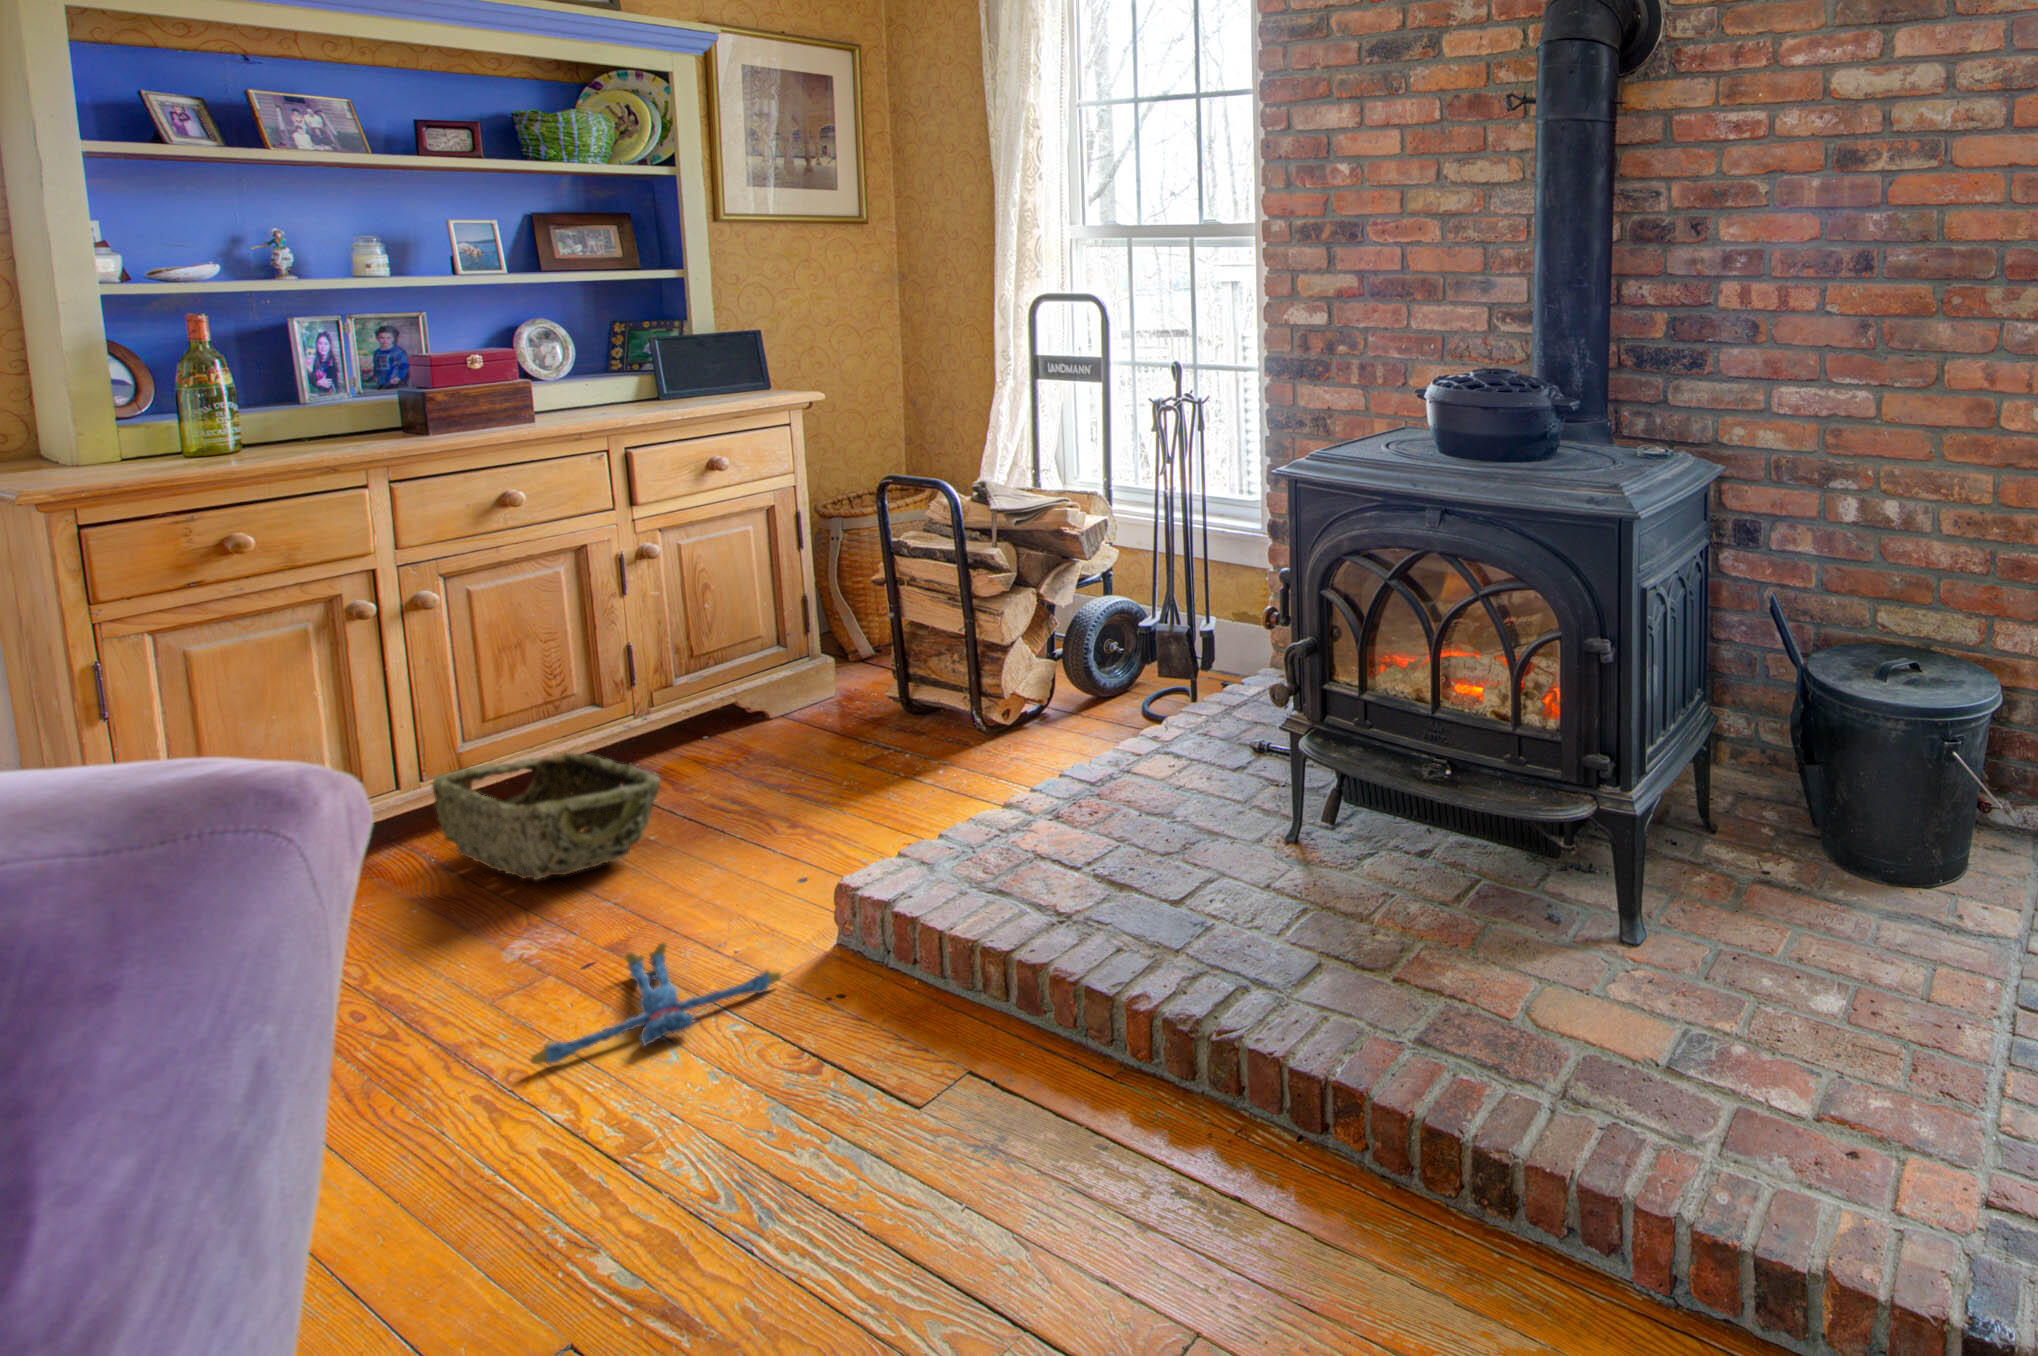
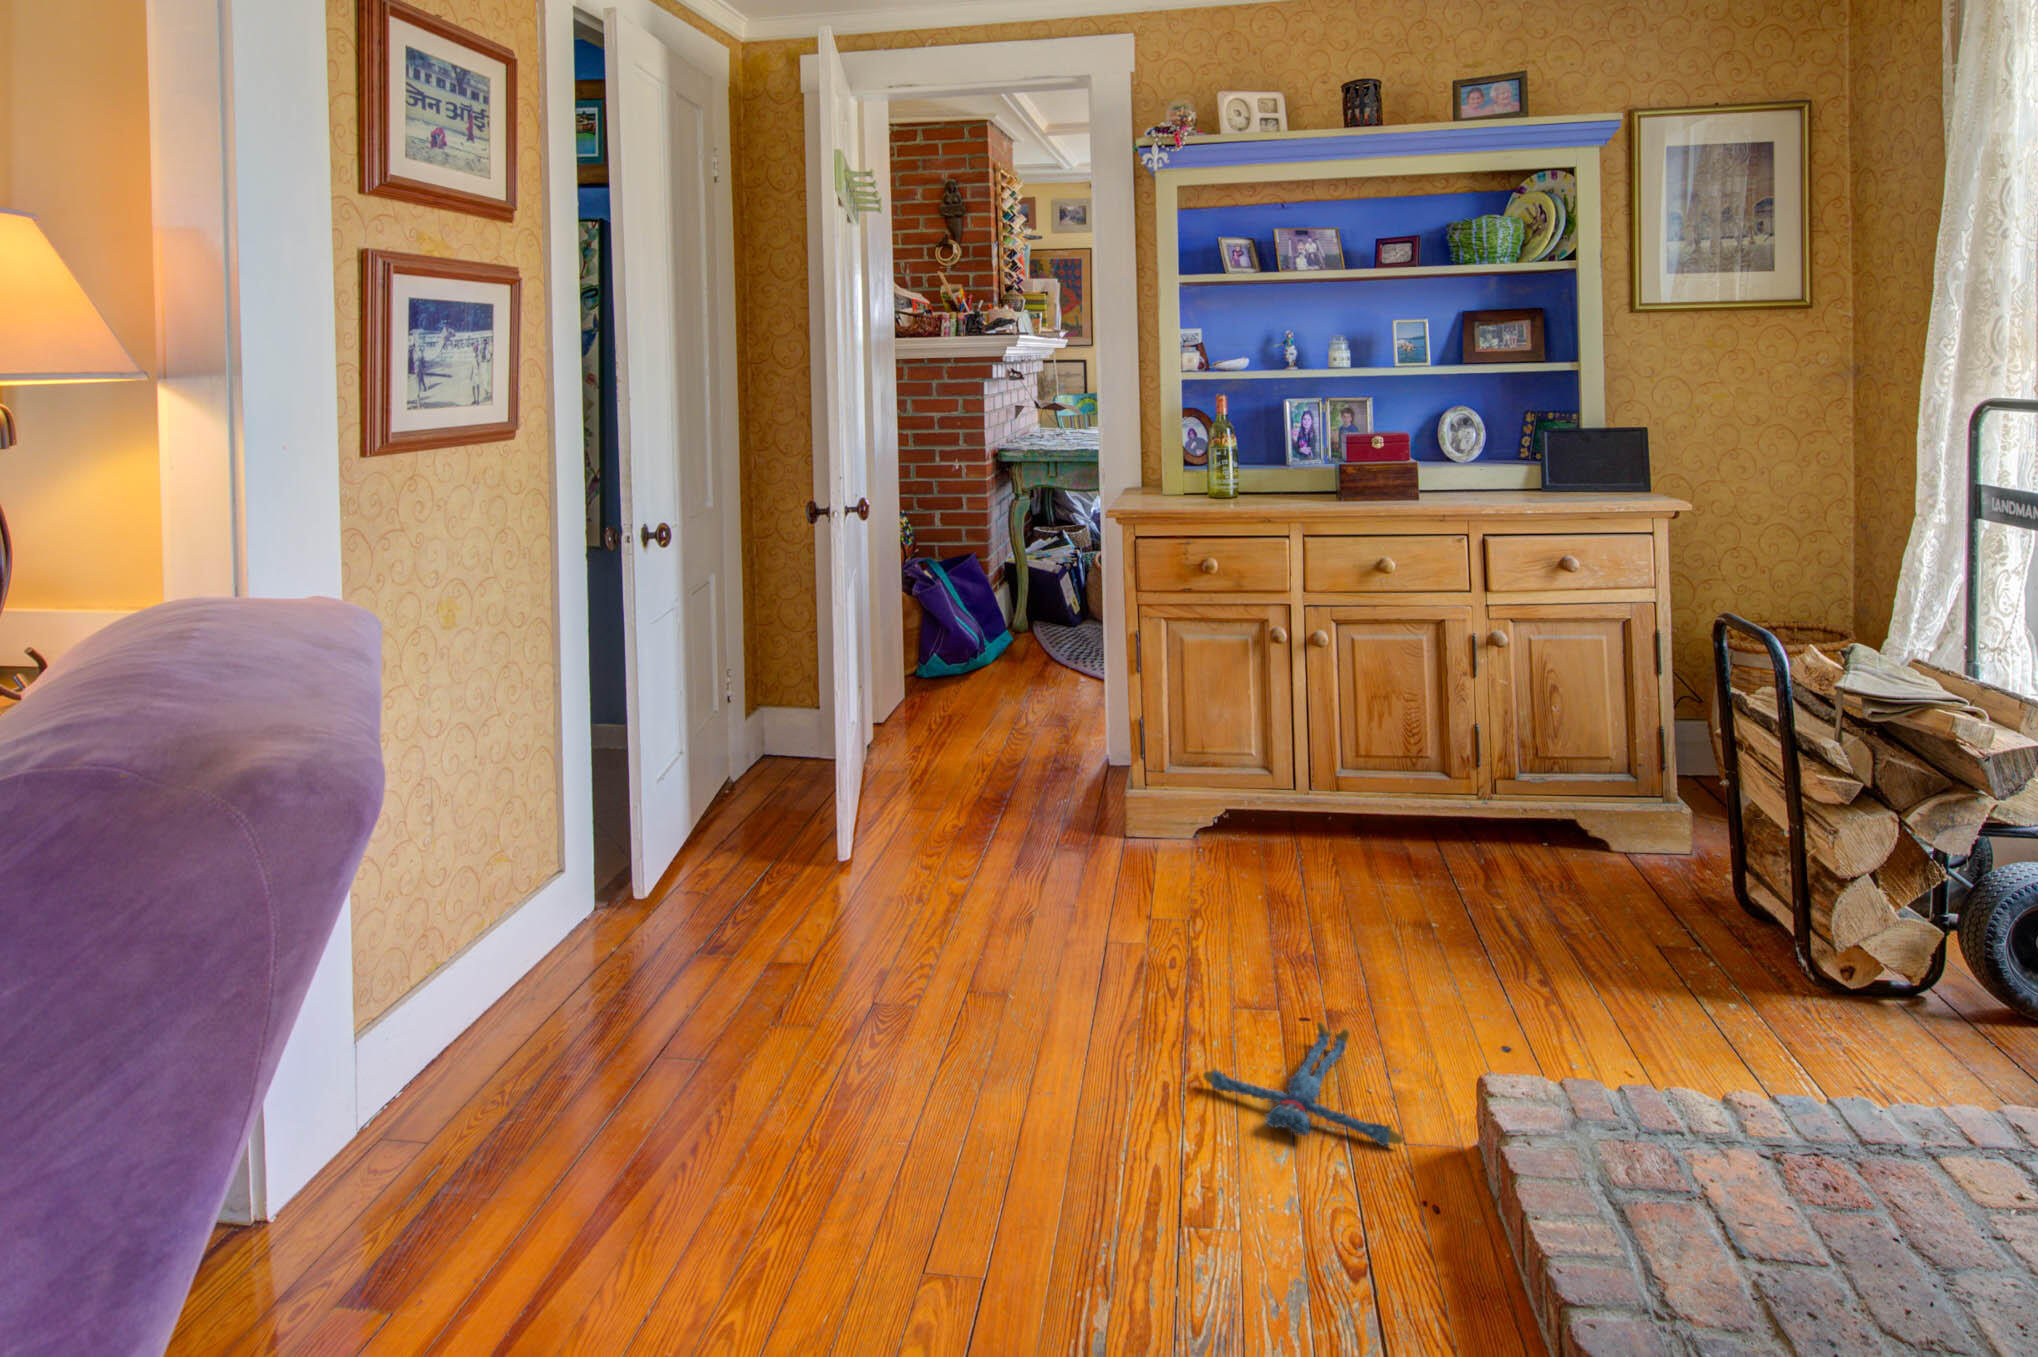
woven basket: present [432,753,661,880] -> none [1300,780,1436,921]

